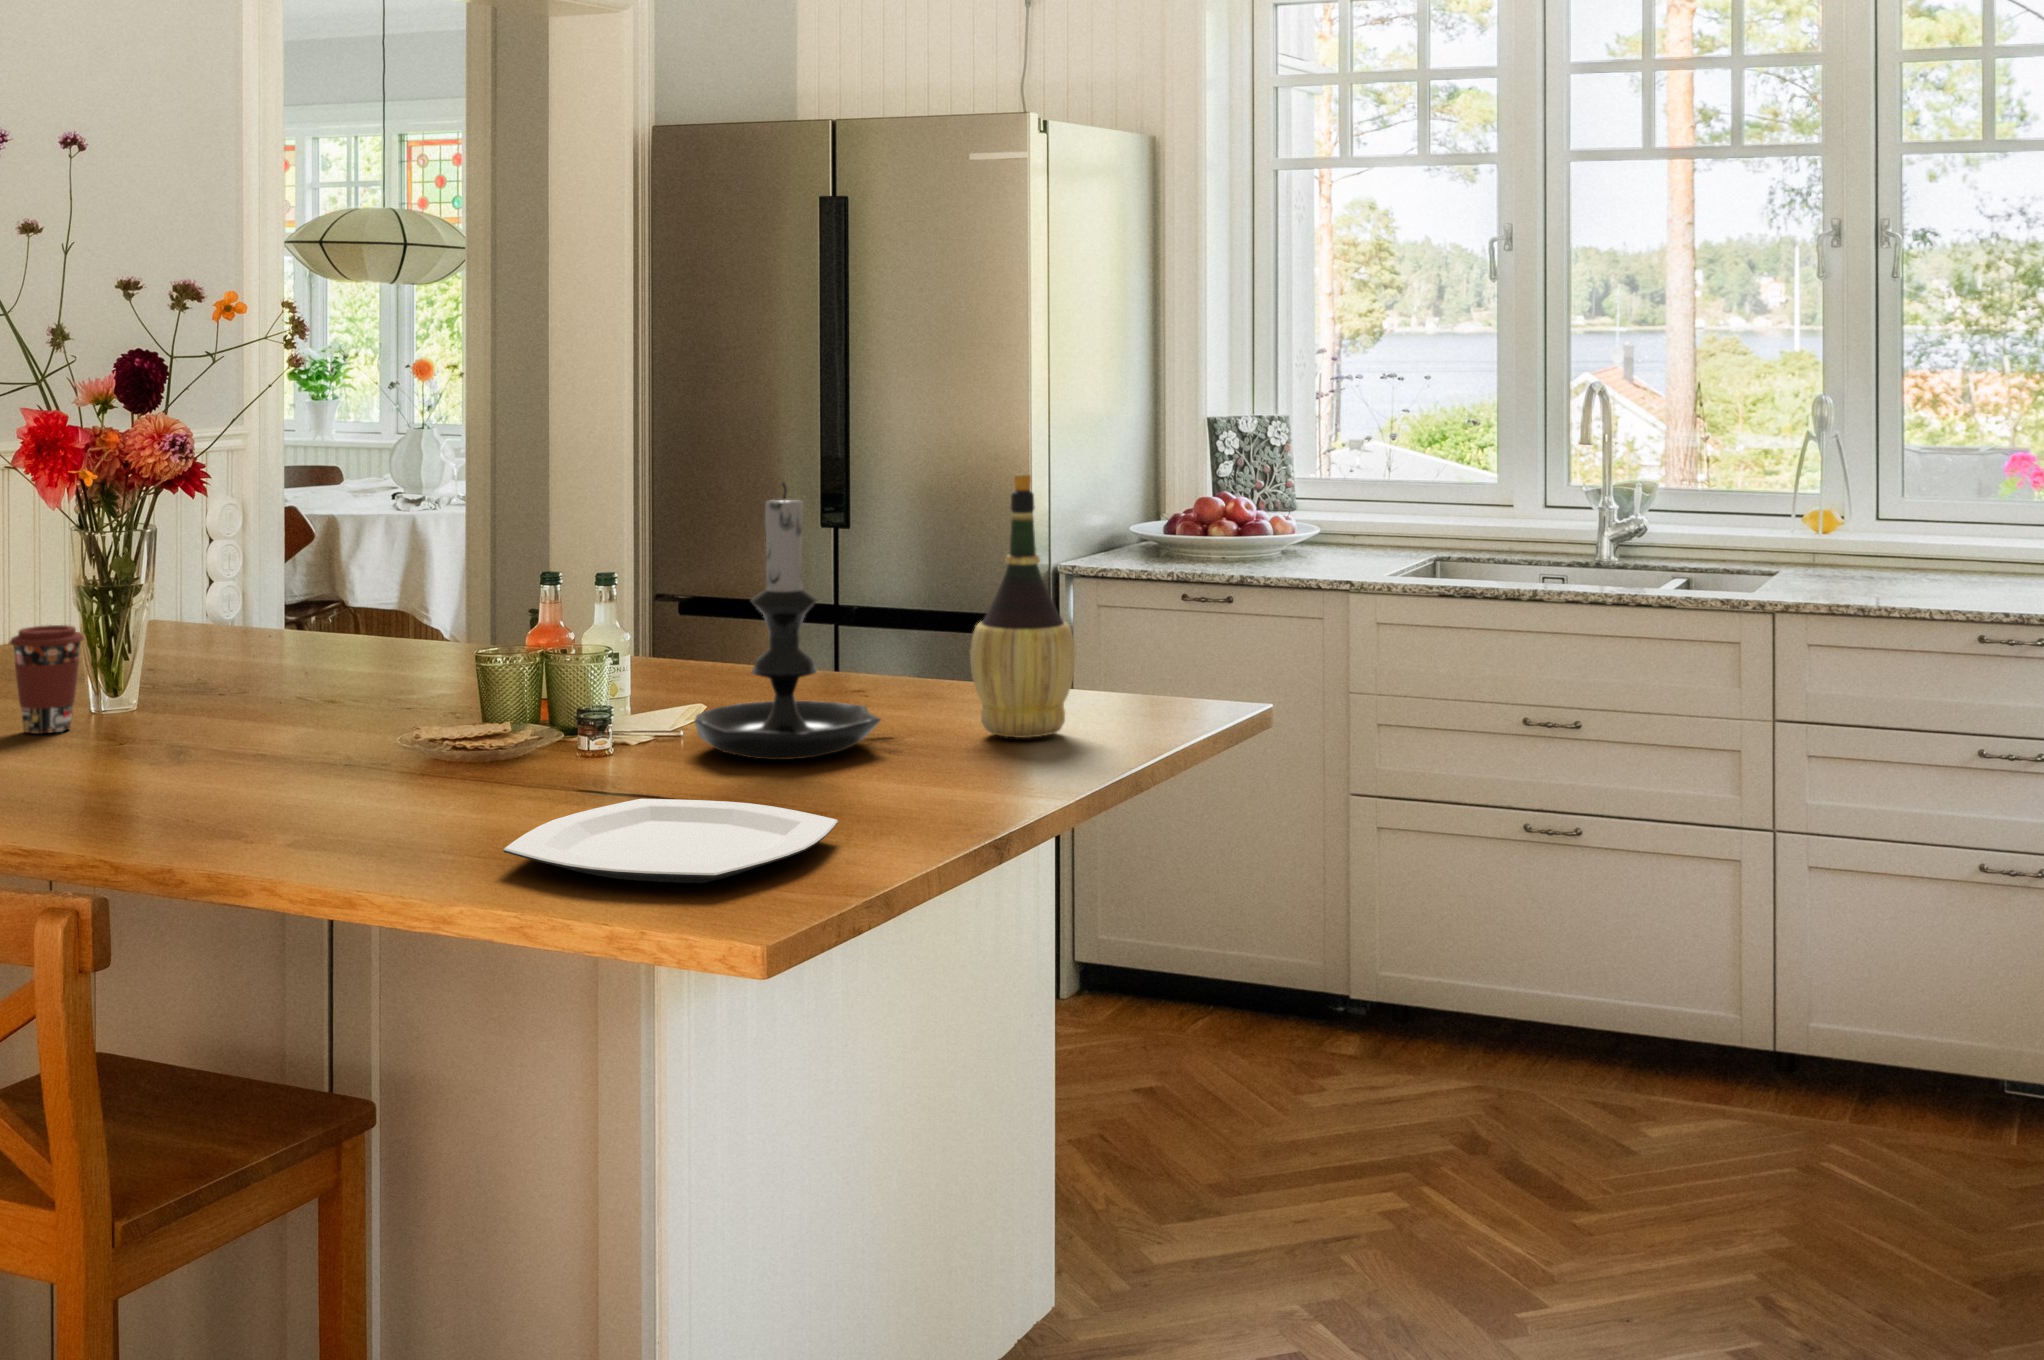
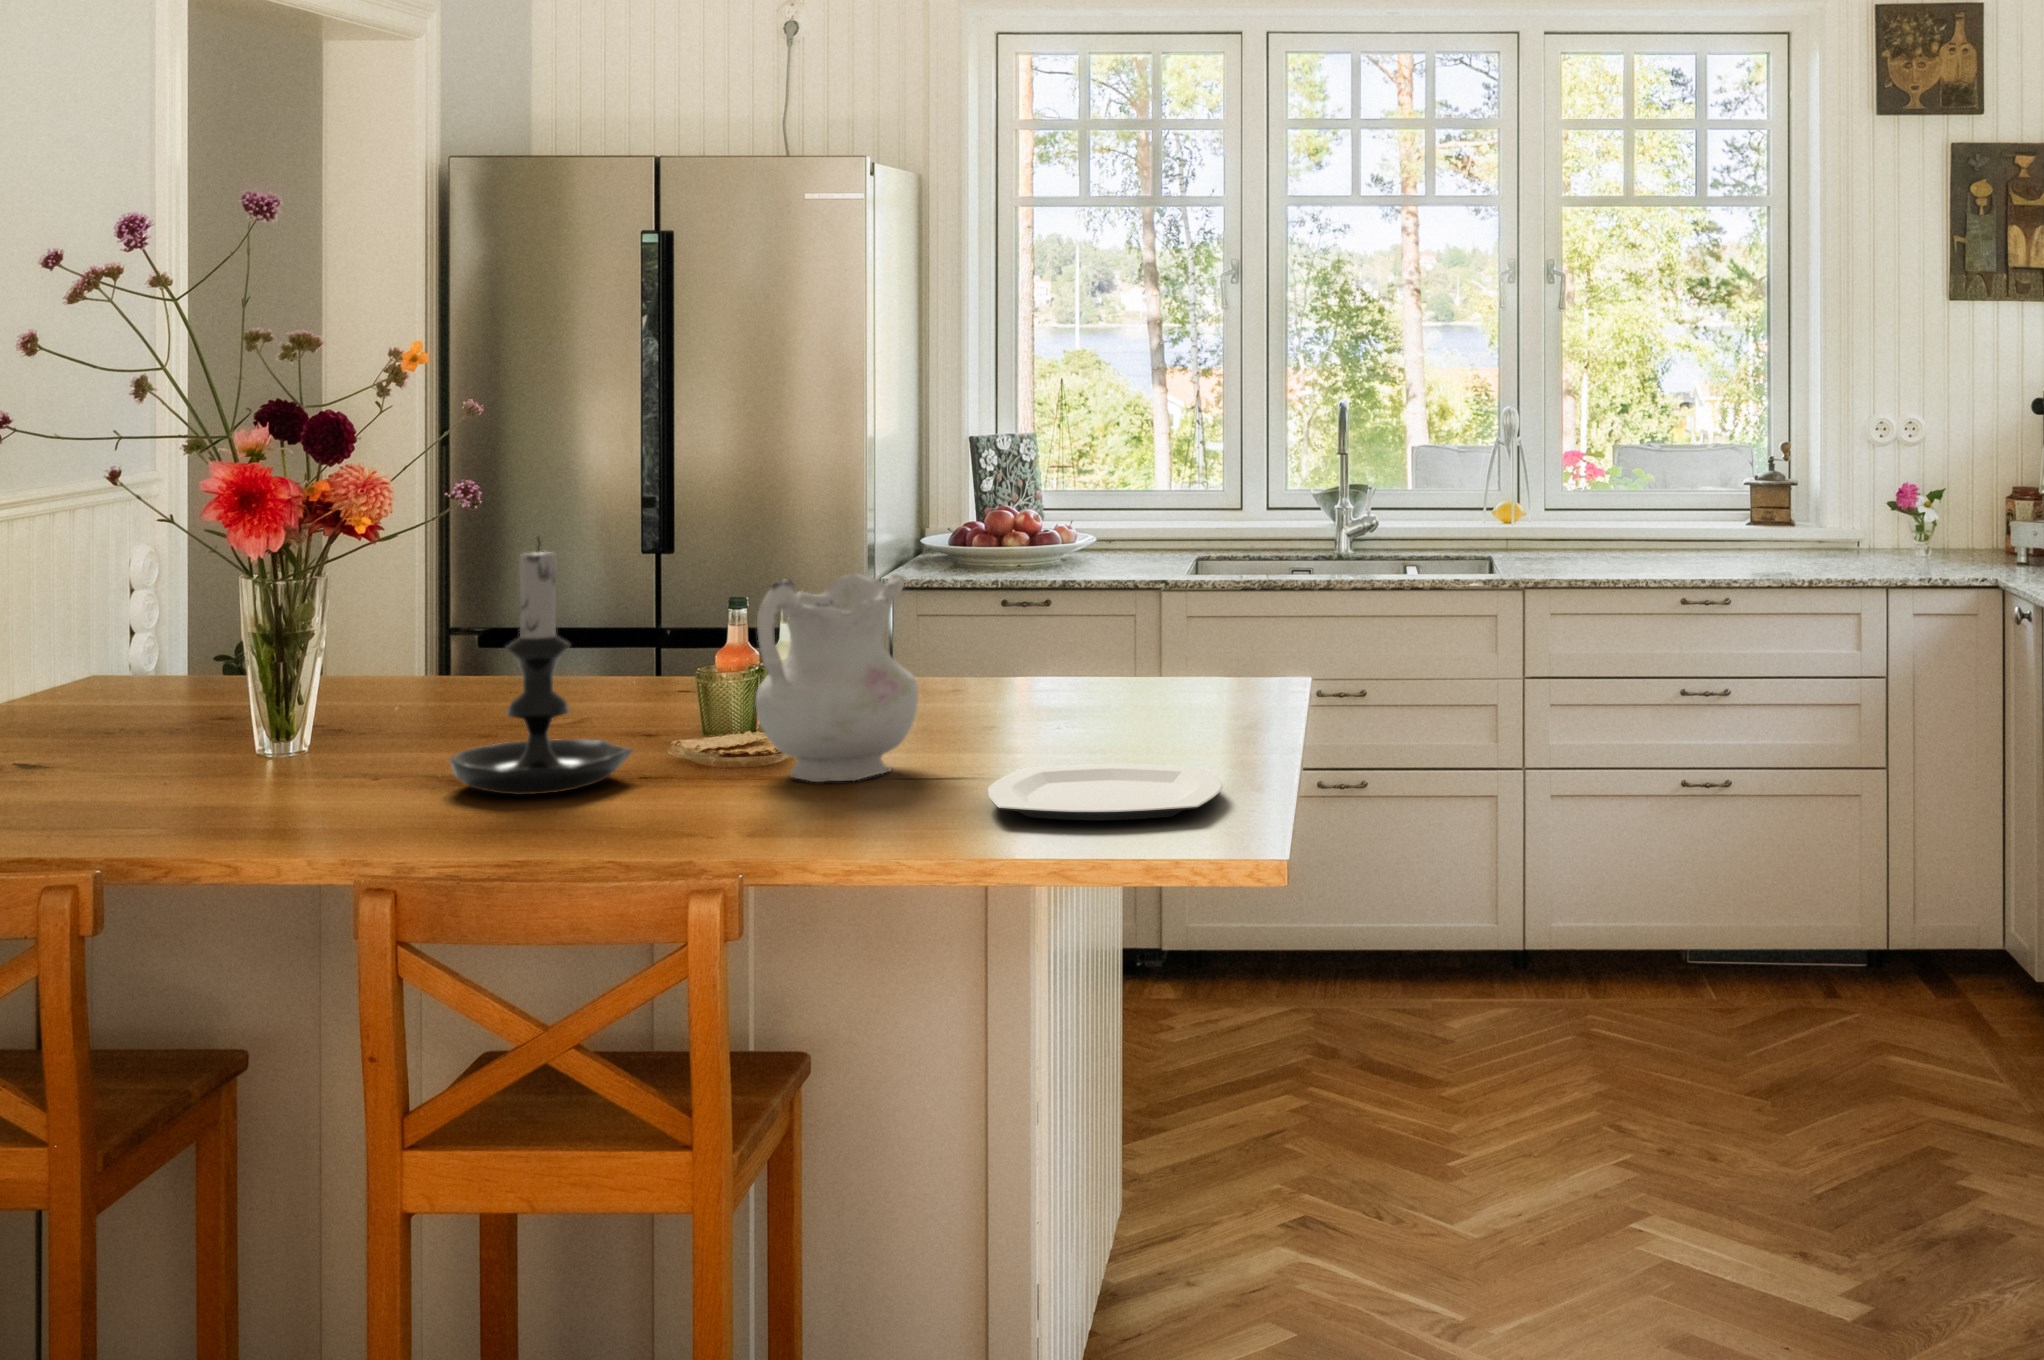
wine bottle: present [970,474,1076,738] -> none [1143,493,1230,709]
candle holder: present [695,482,881,760] -> present [450,537,633,795]
ceramic pitcher: none [384,551,595,794] -> present [756,574,918,782]
coffee cup: present [10,625,84,734] -> none [242,672,316,777]

